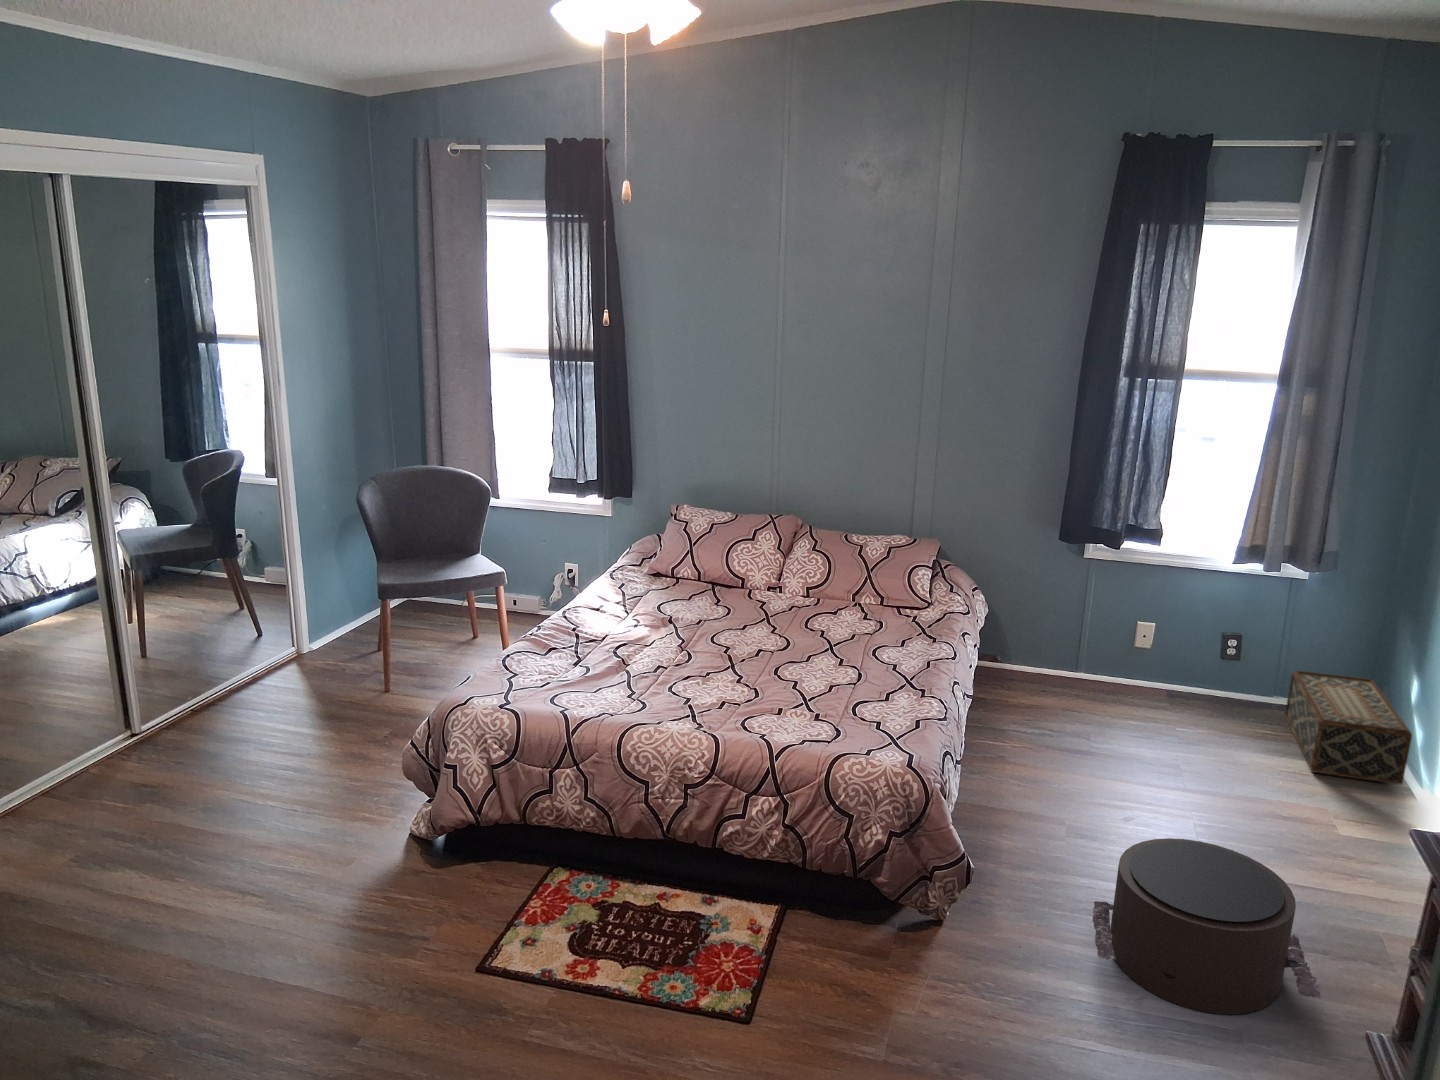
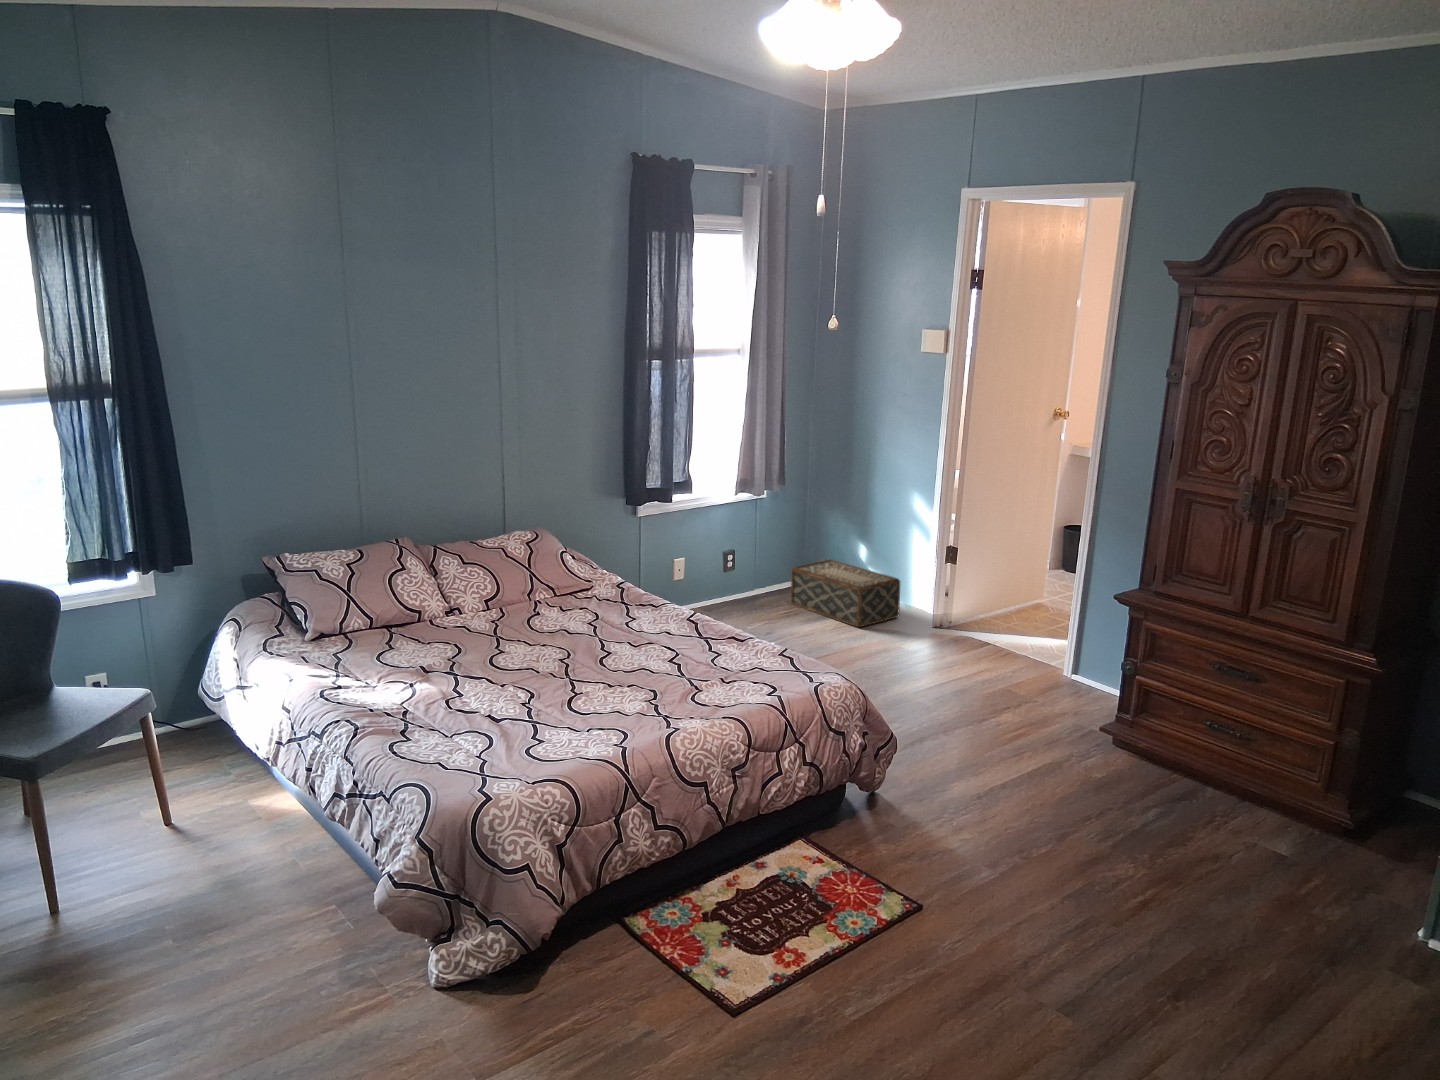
pouf: present [1093,838,1321,1014] -> none [941,663,1083,766]

